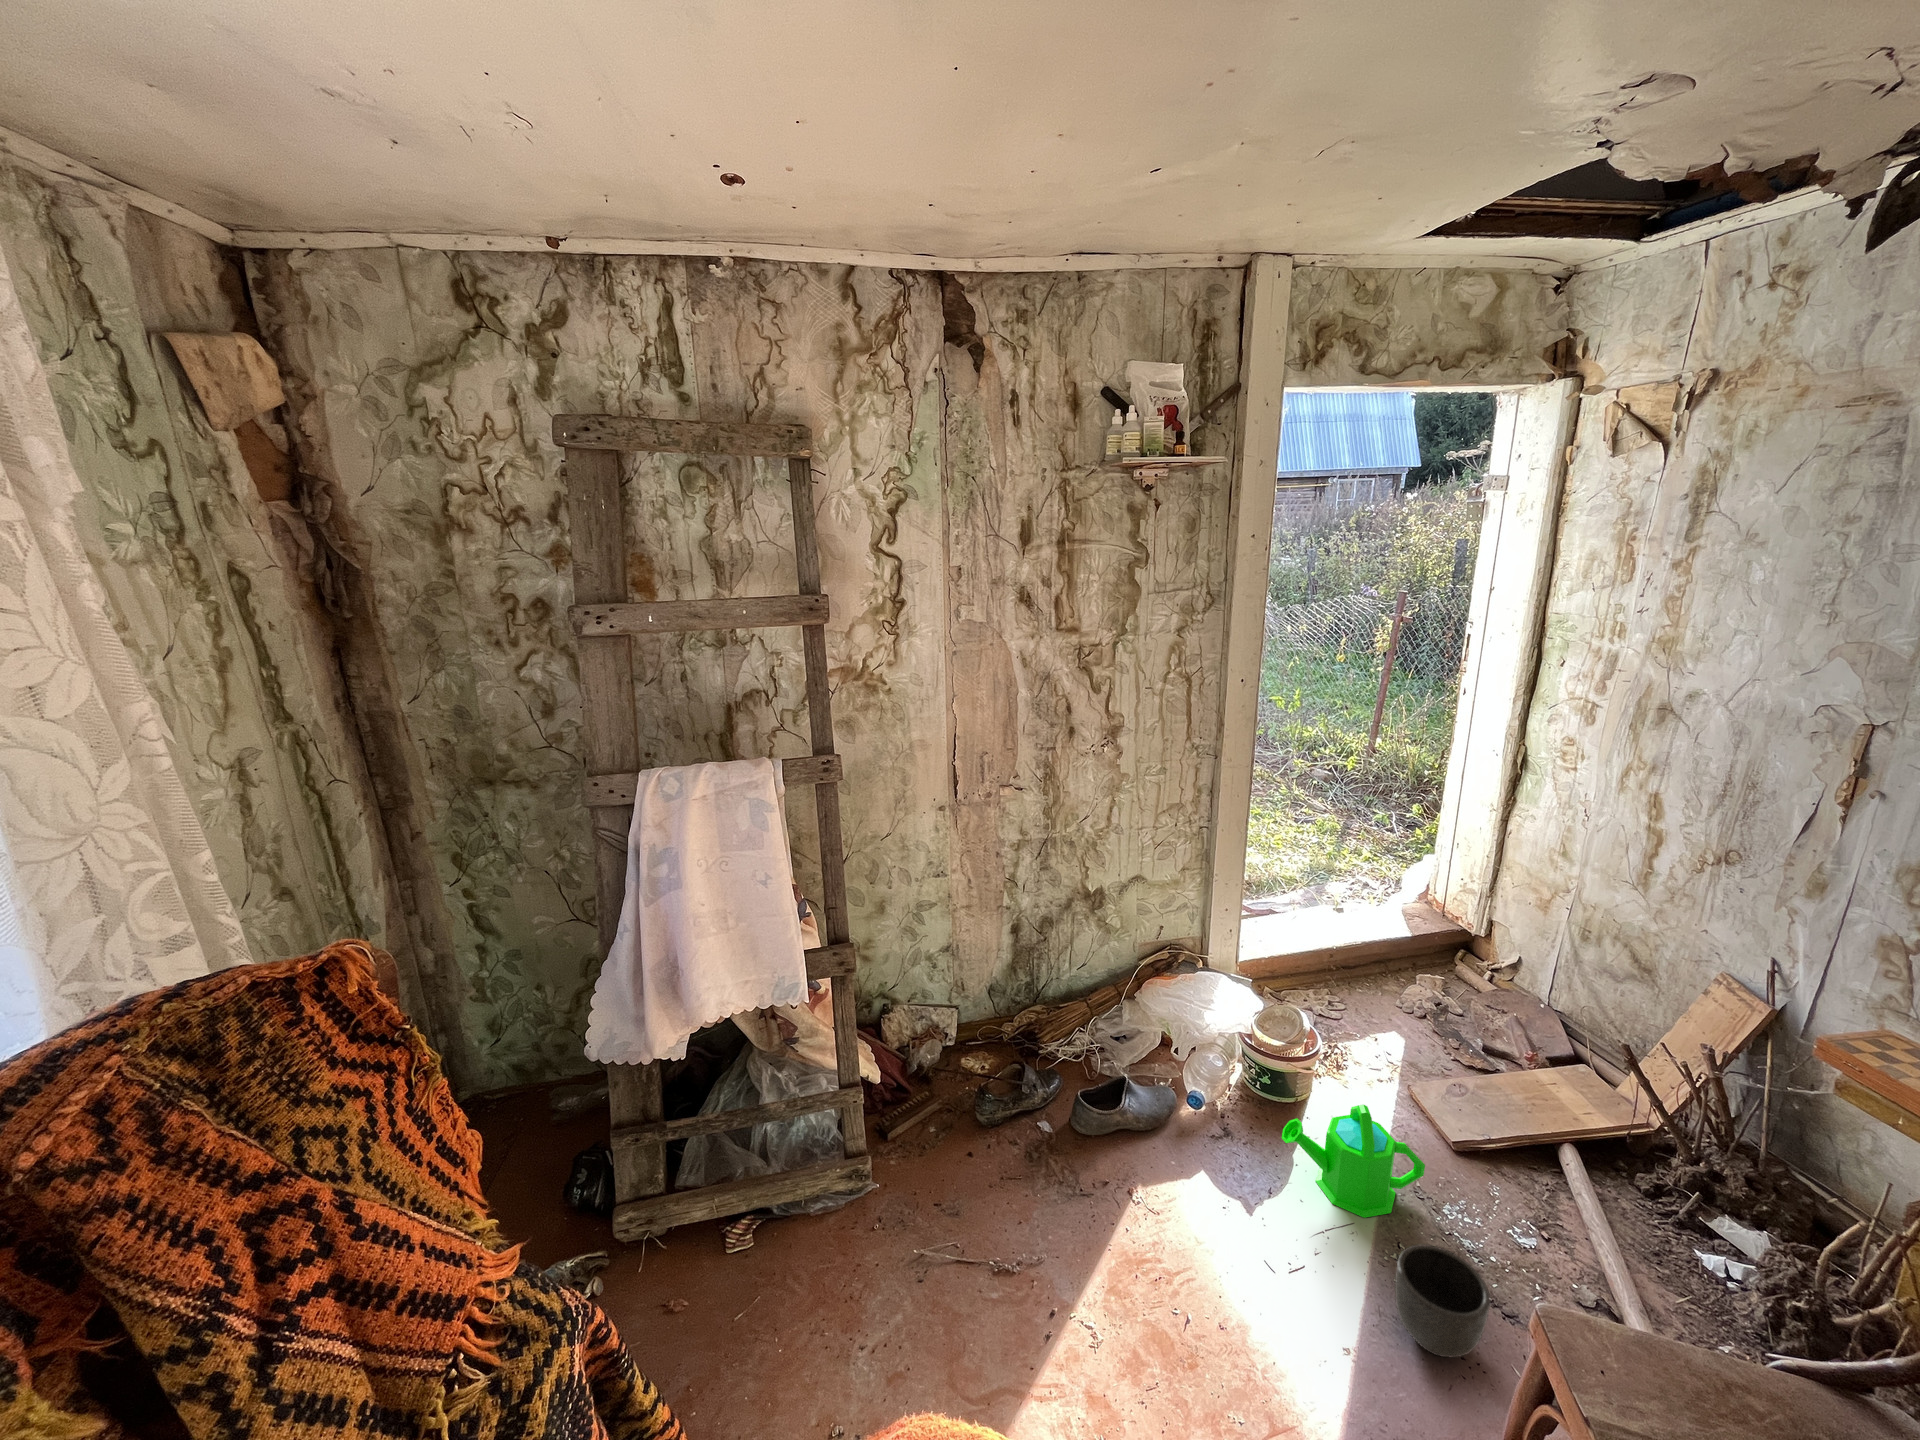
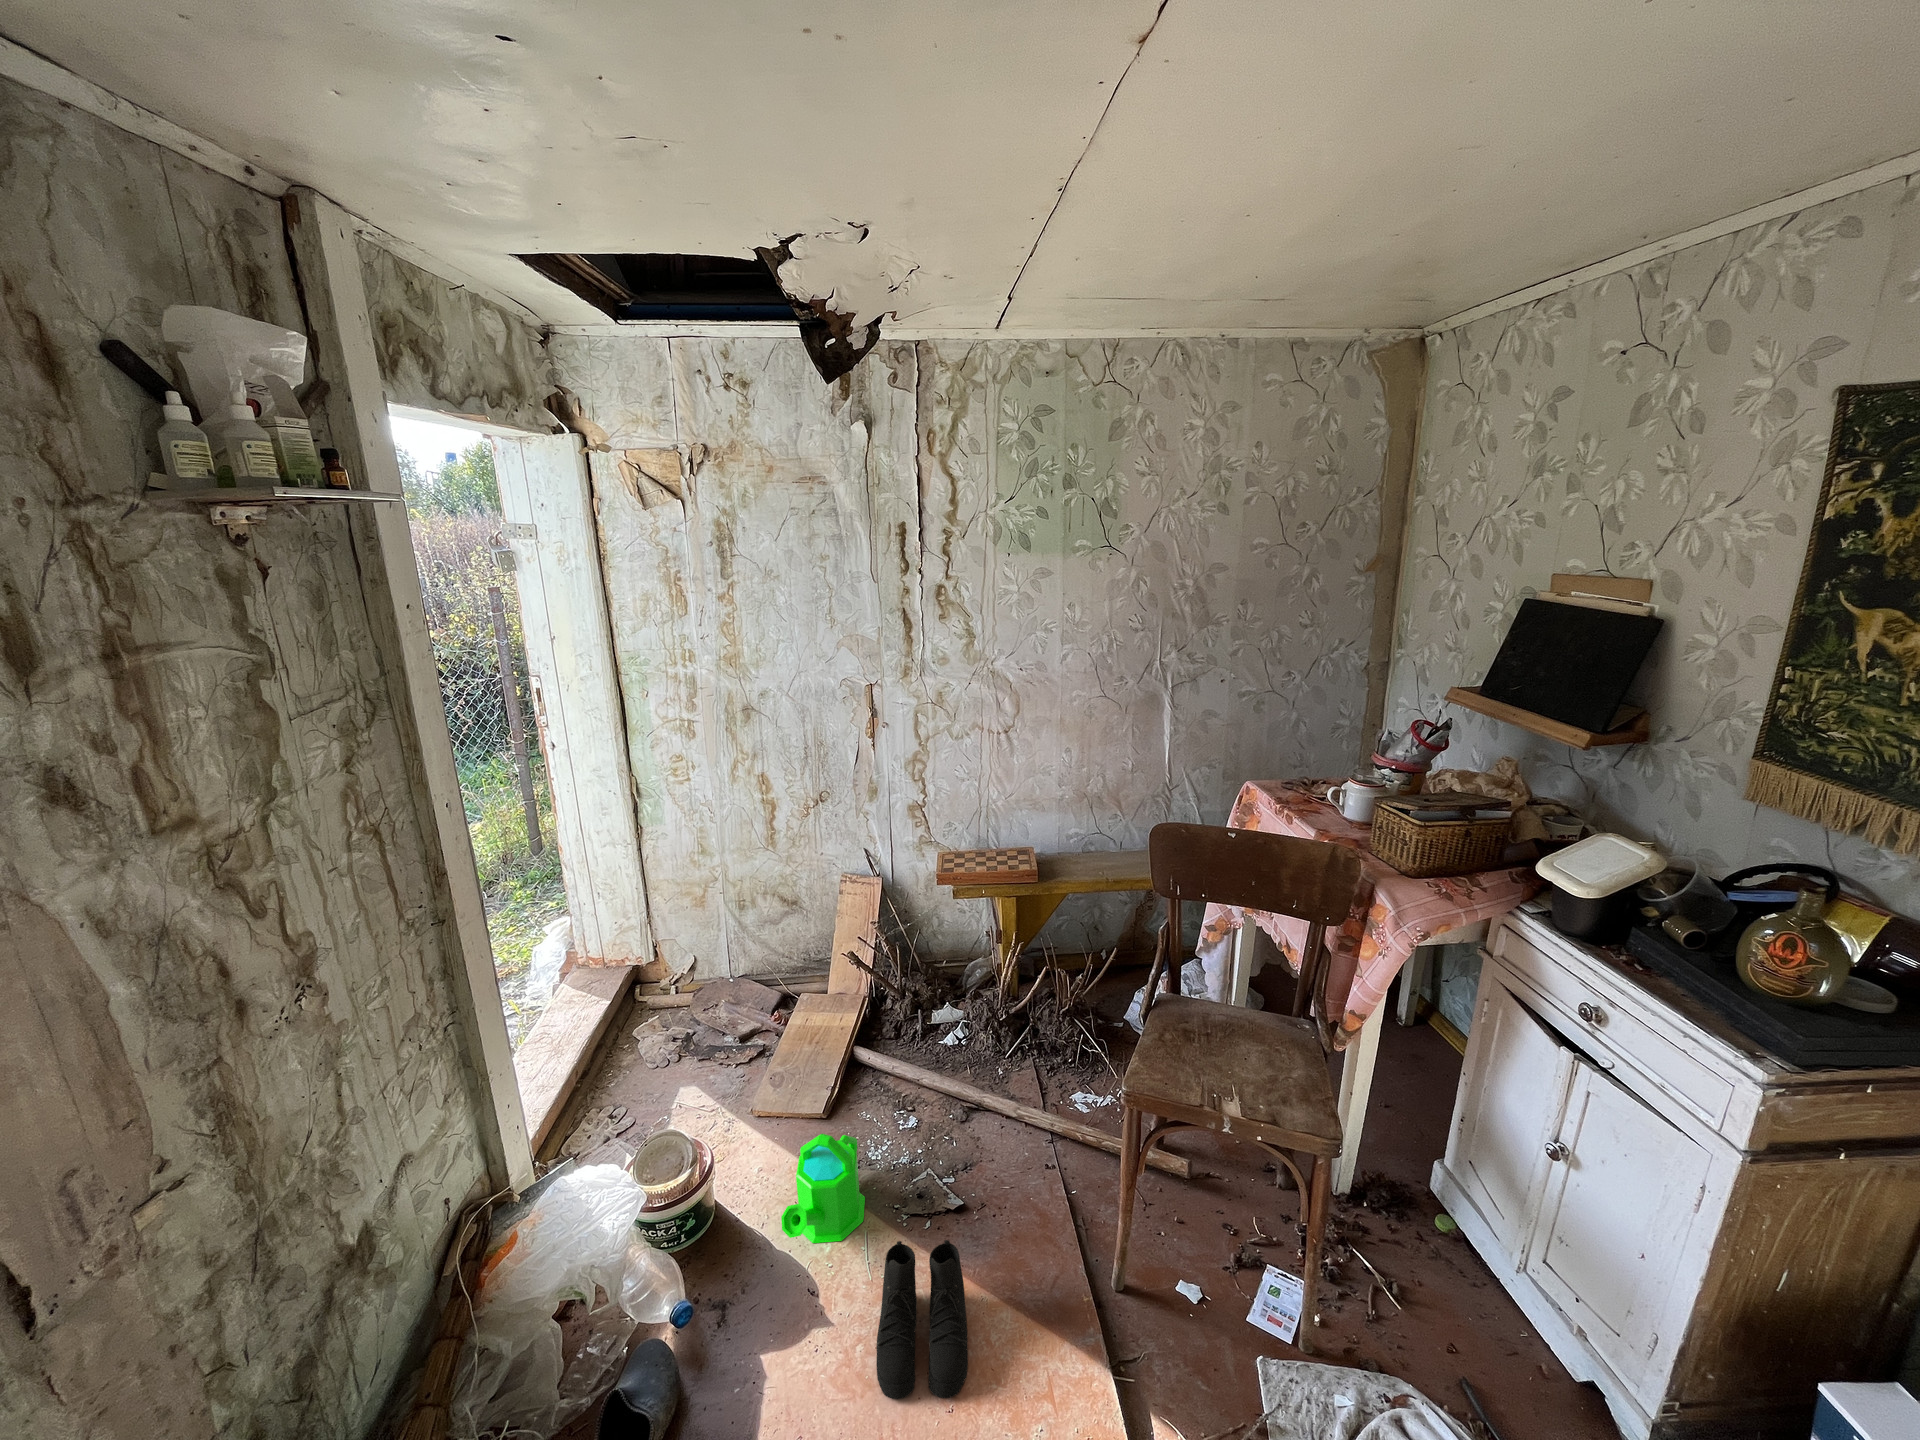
boots: none [1218,1207,1352,1343] -> present [876,1240,968,1399]
planter: present [1395,1244,1490,1357] -> none [942,1153,1008,1243]

